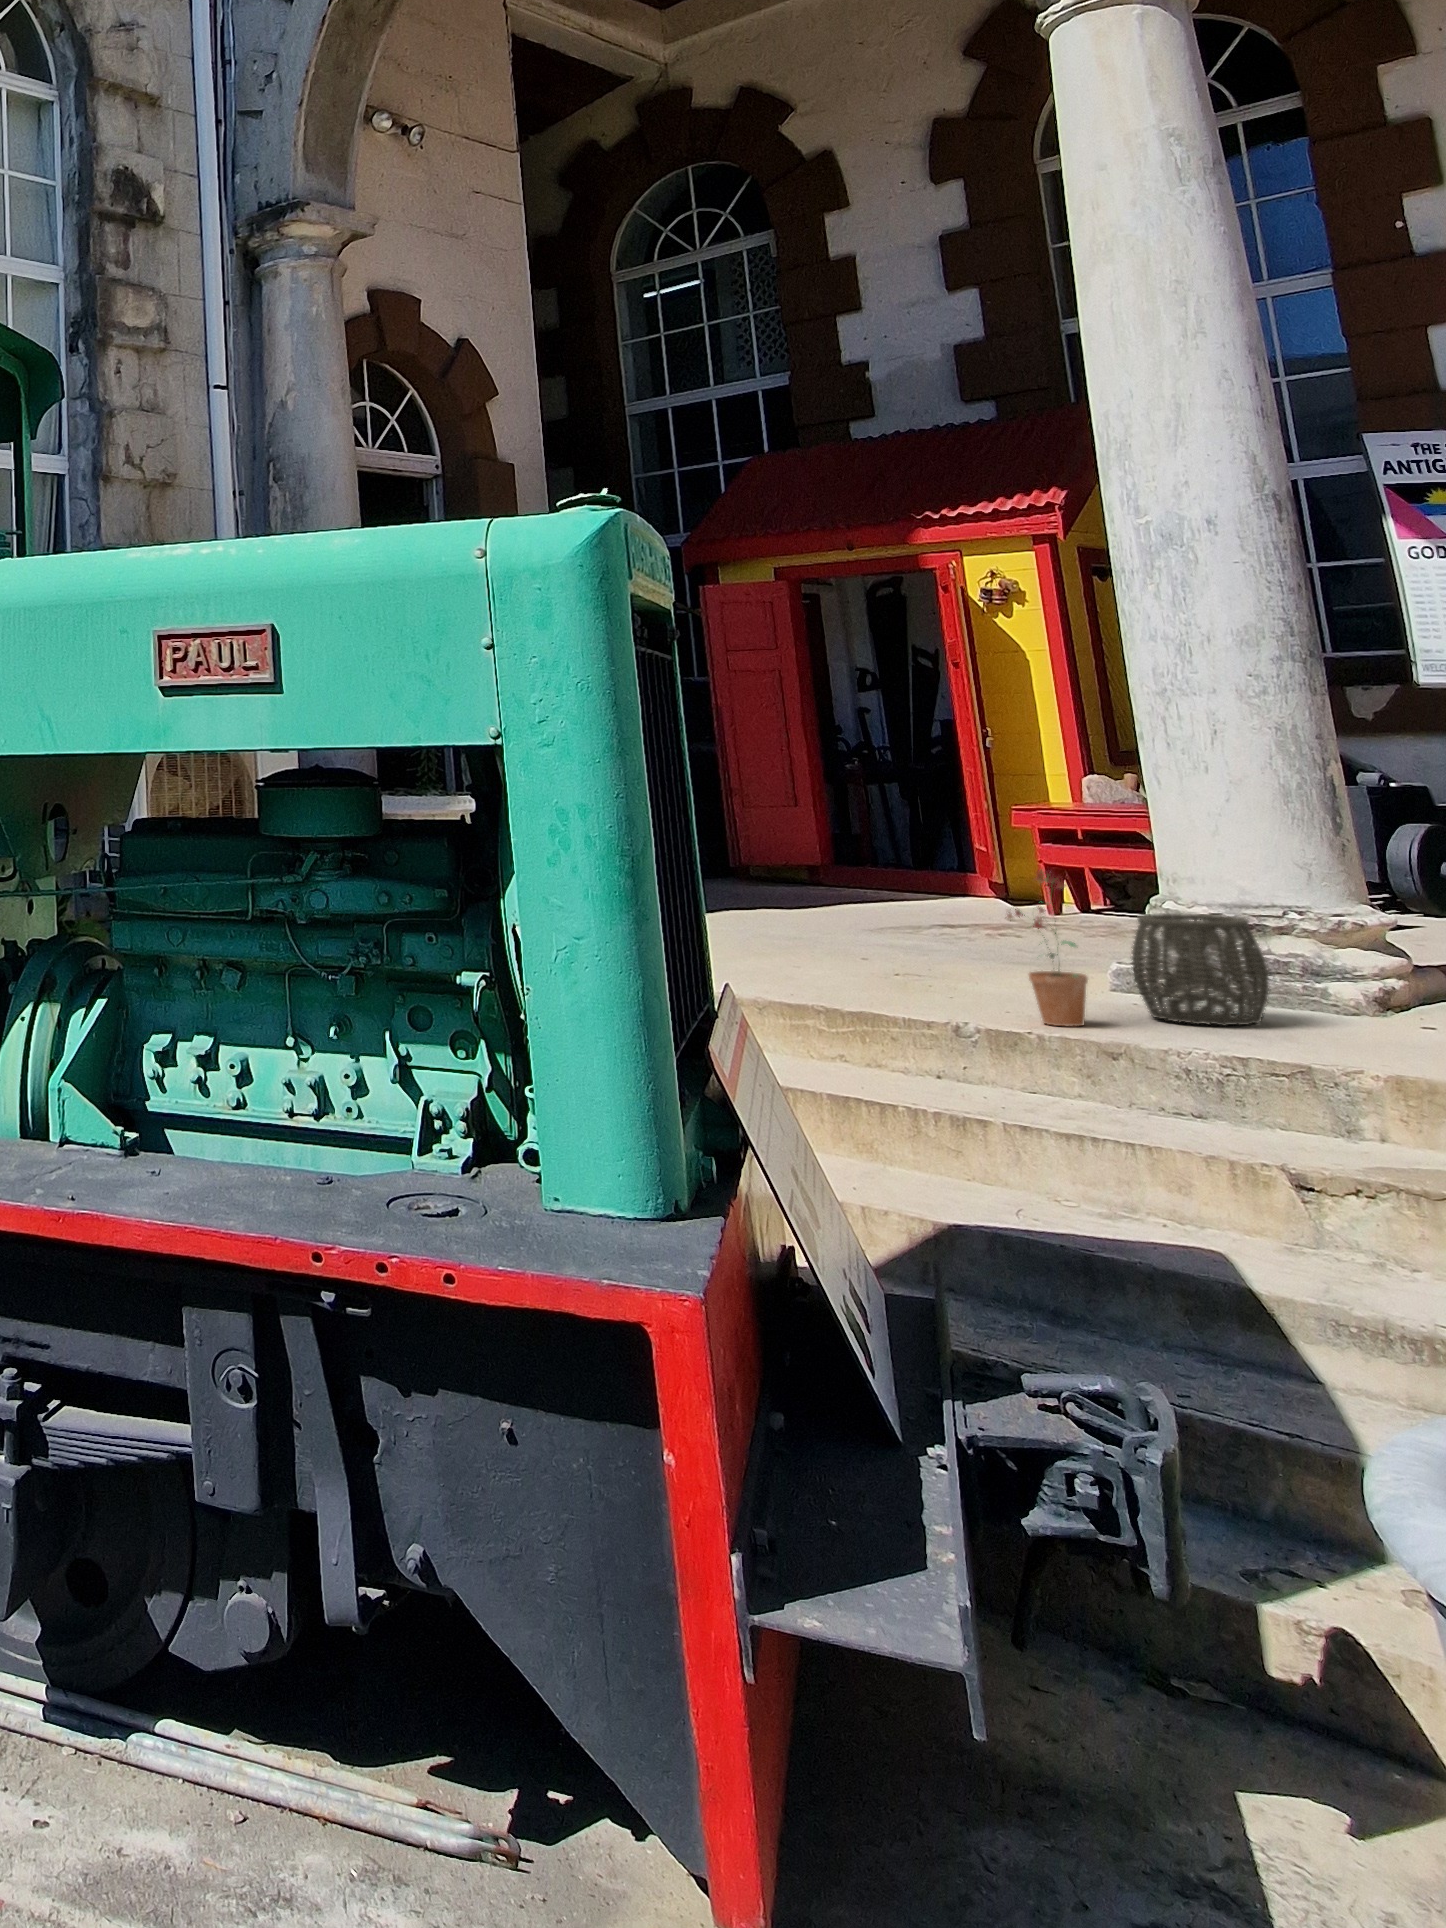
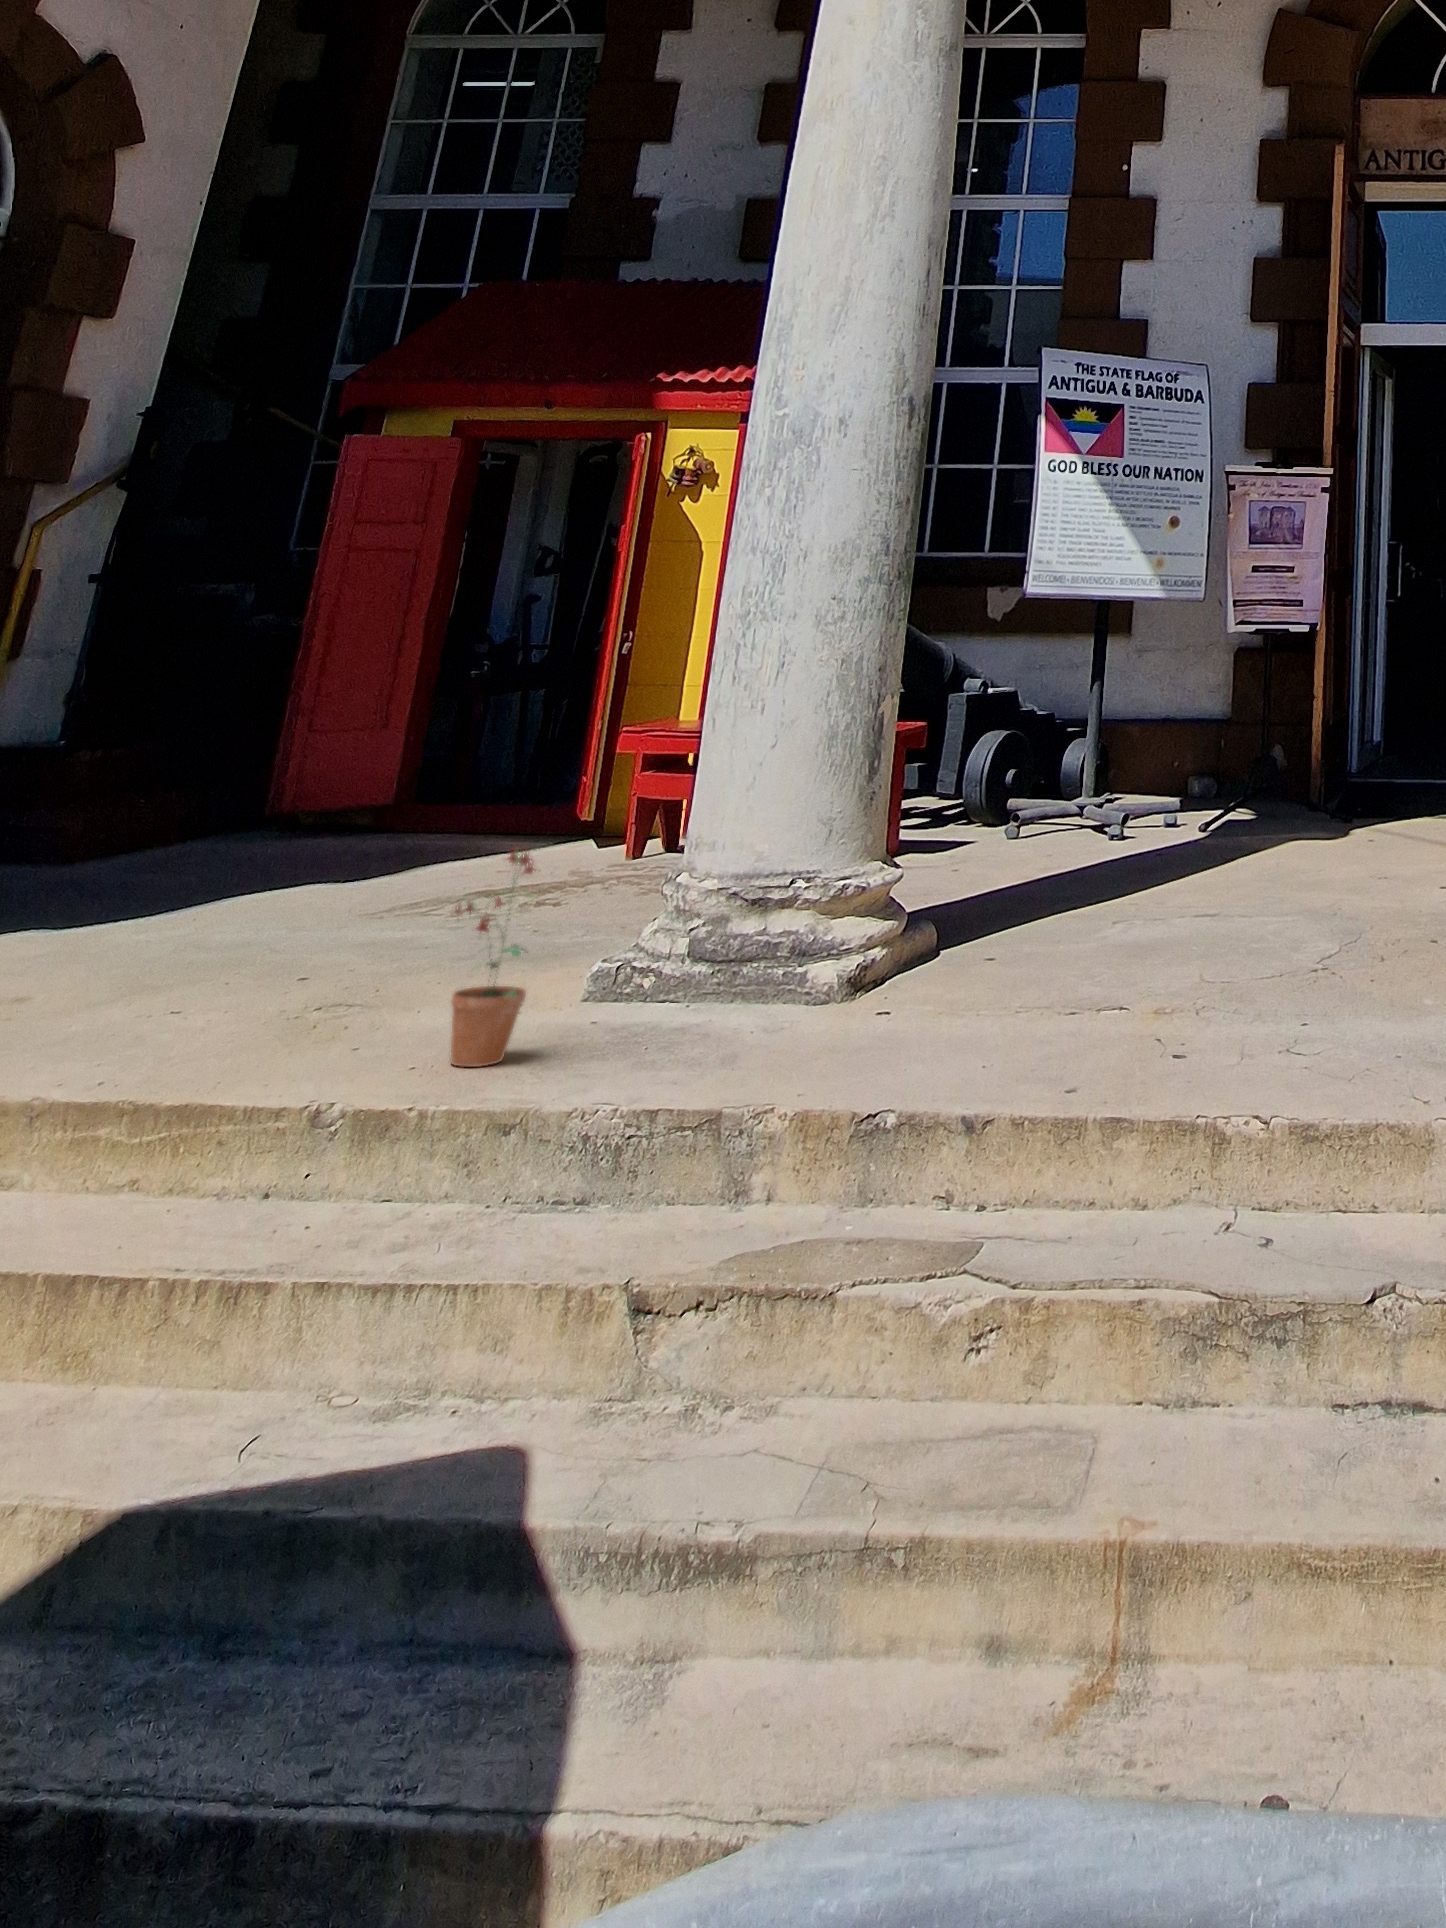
woven basket: present [1131,913,1269,1026] -> none [590,894,745,1046]

